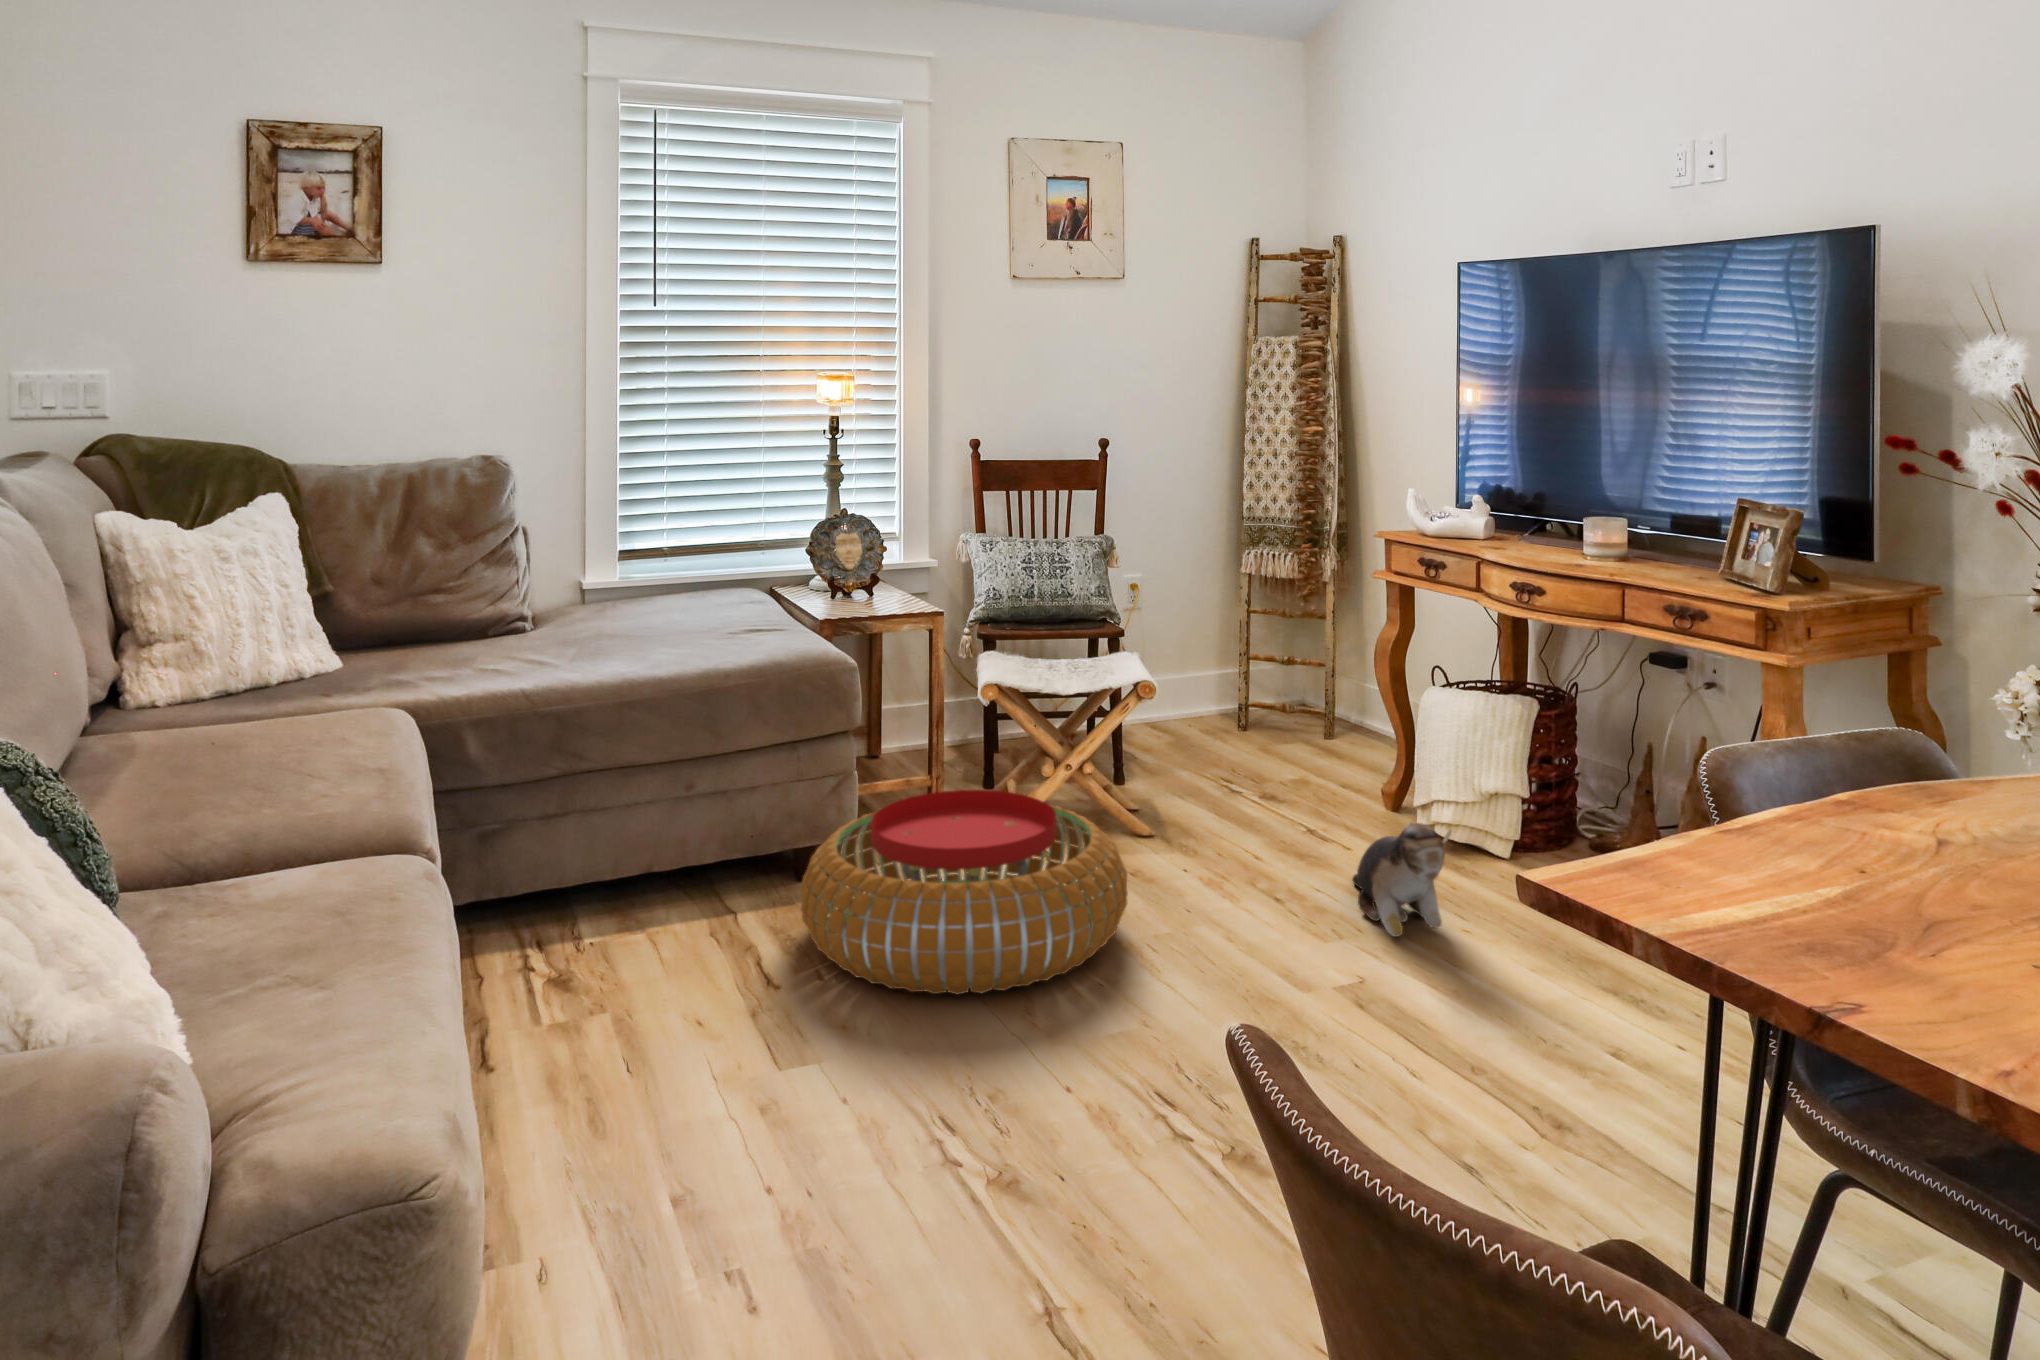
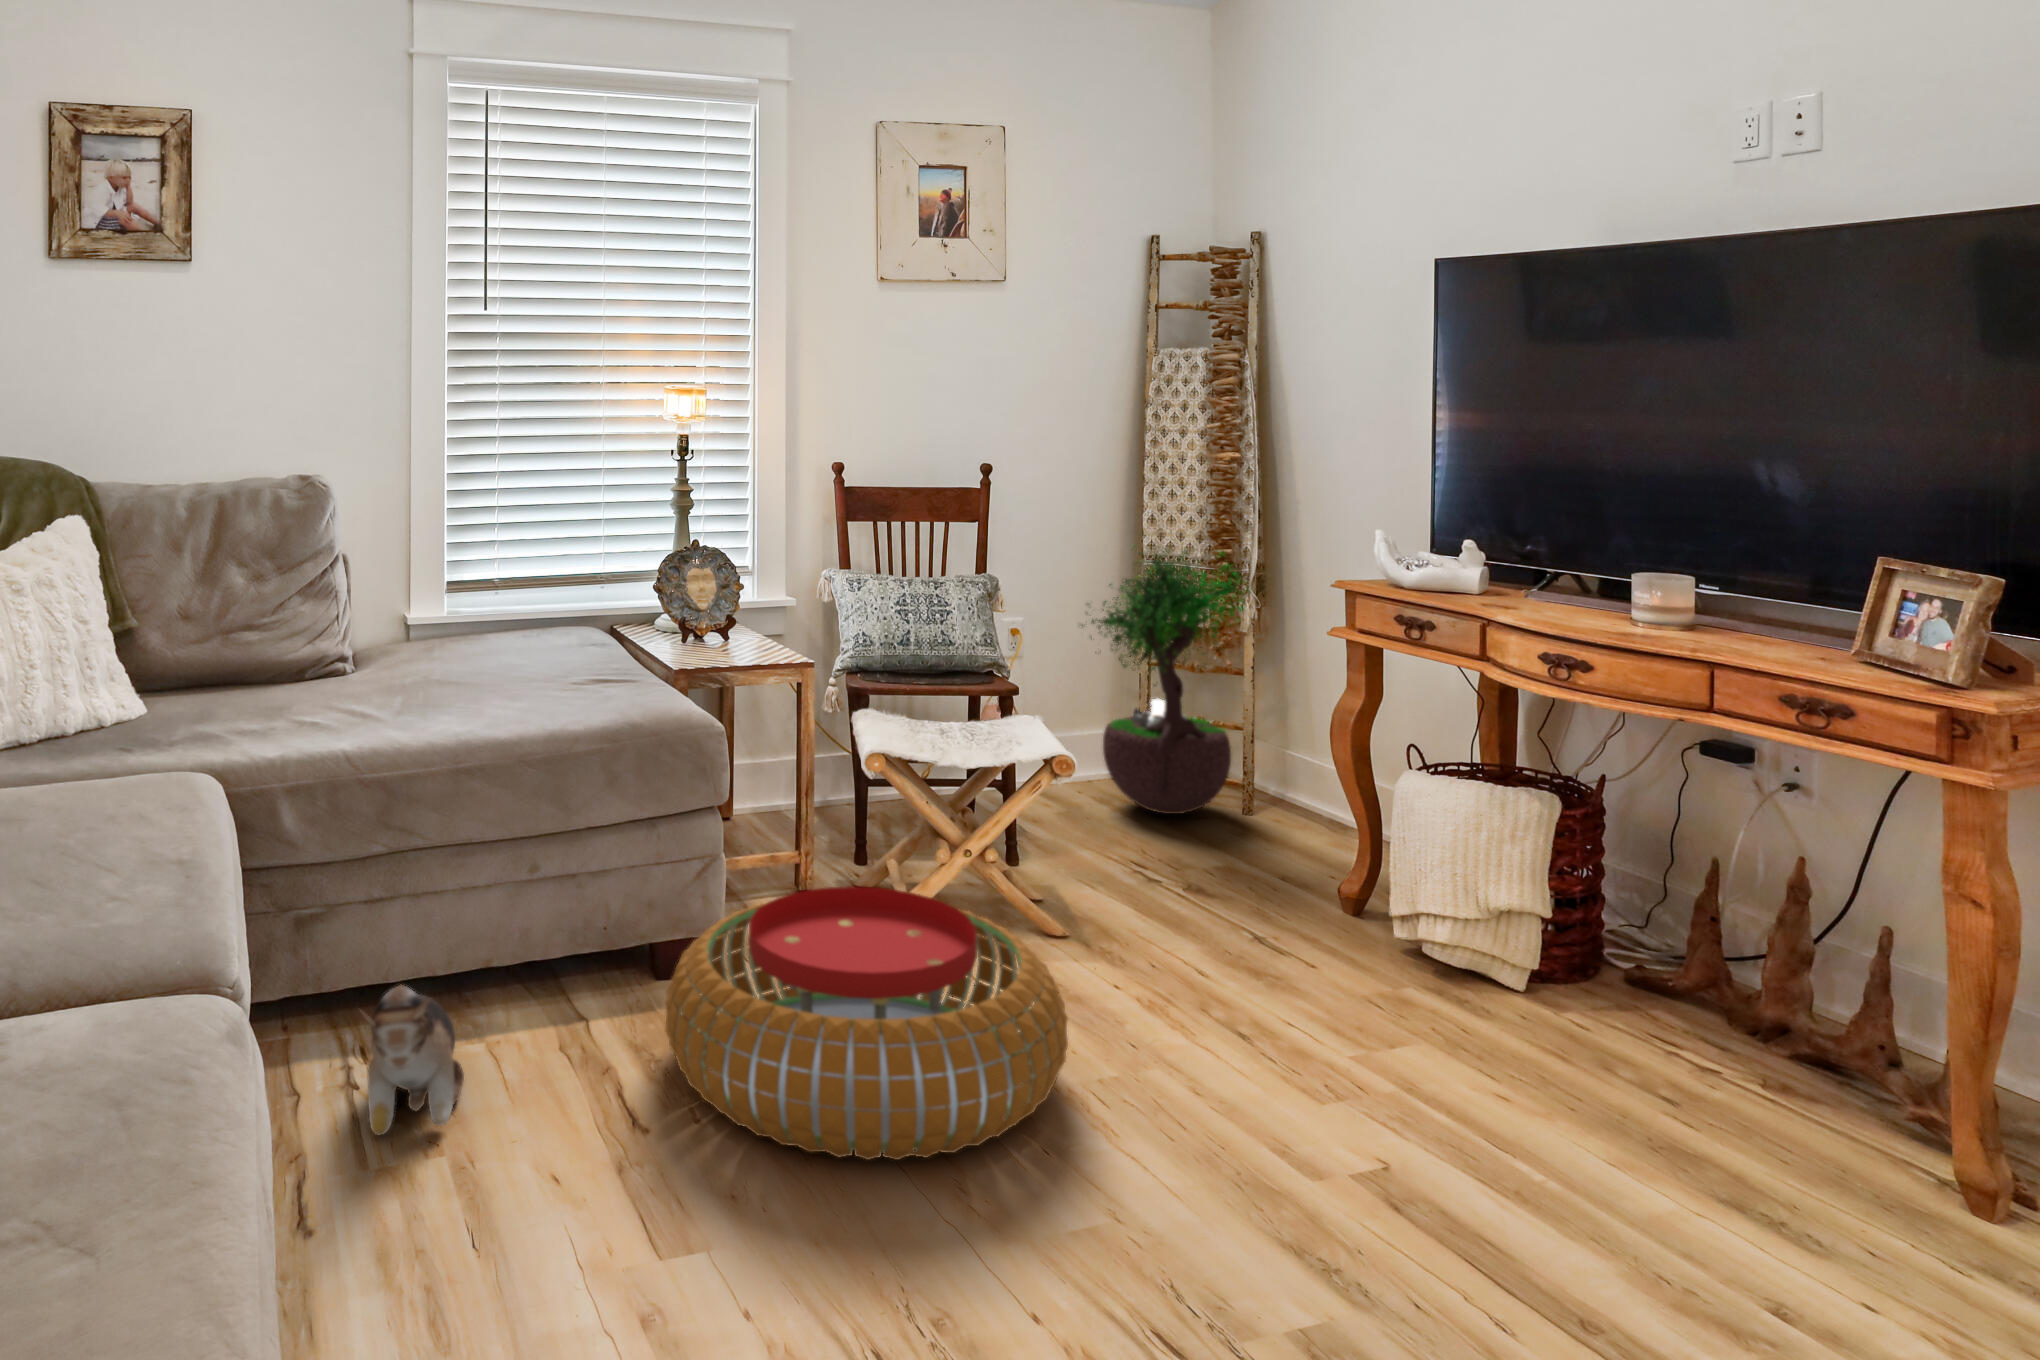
potted tree: none [1183,496,1328,738] -> present [1082,534,1244,814]
plush toy: present [1352,823,1452,937] -> present [361,985,464,1135]

